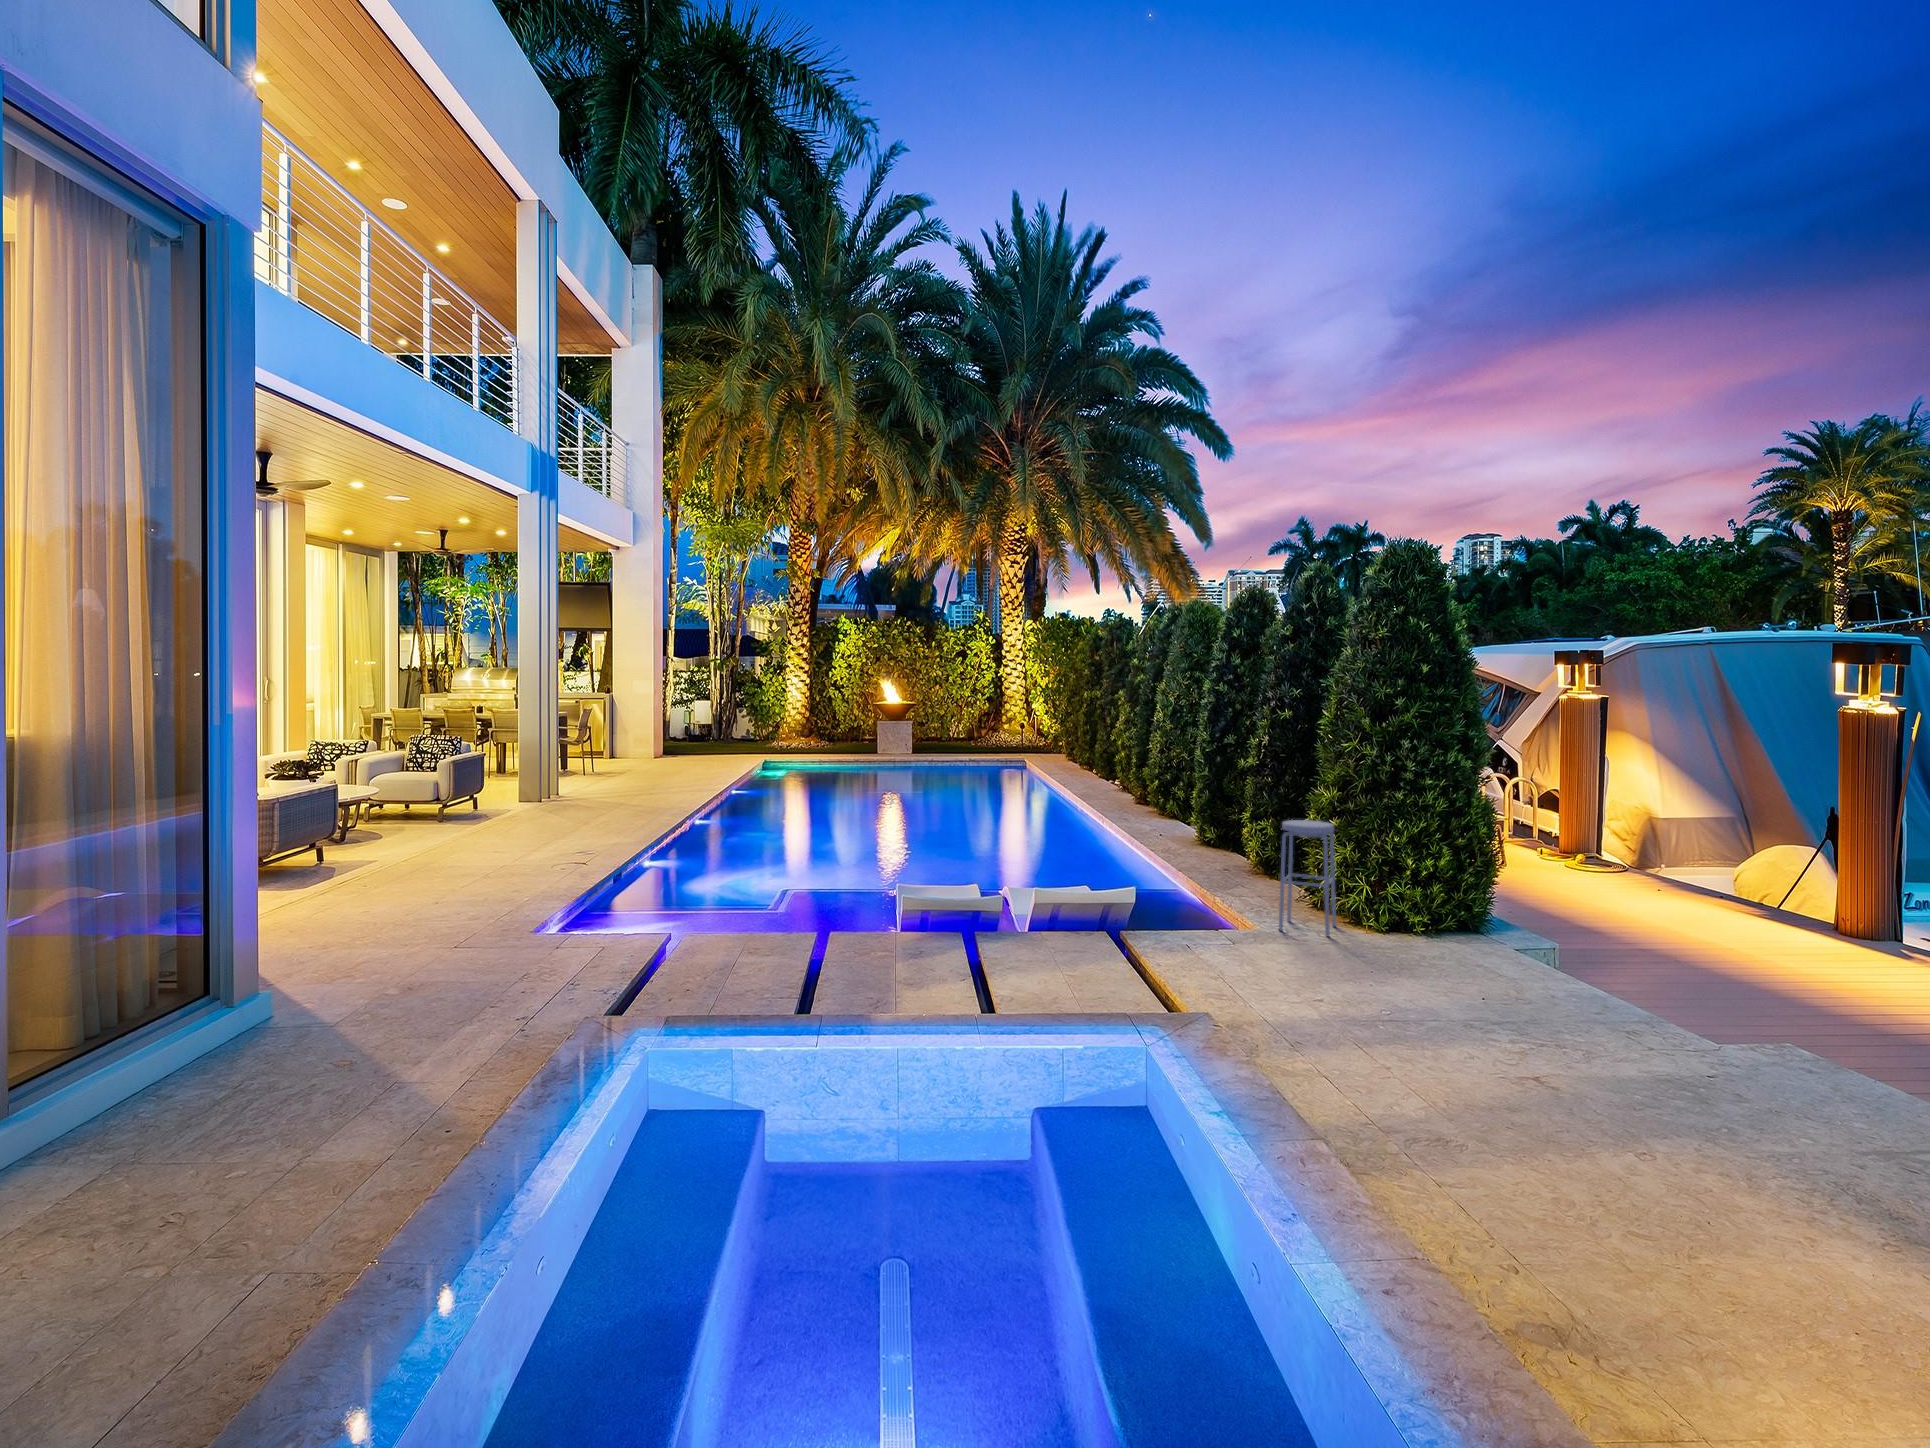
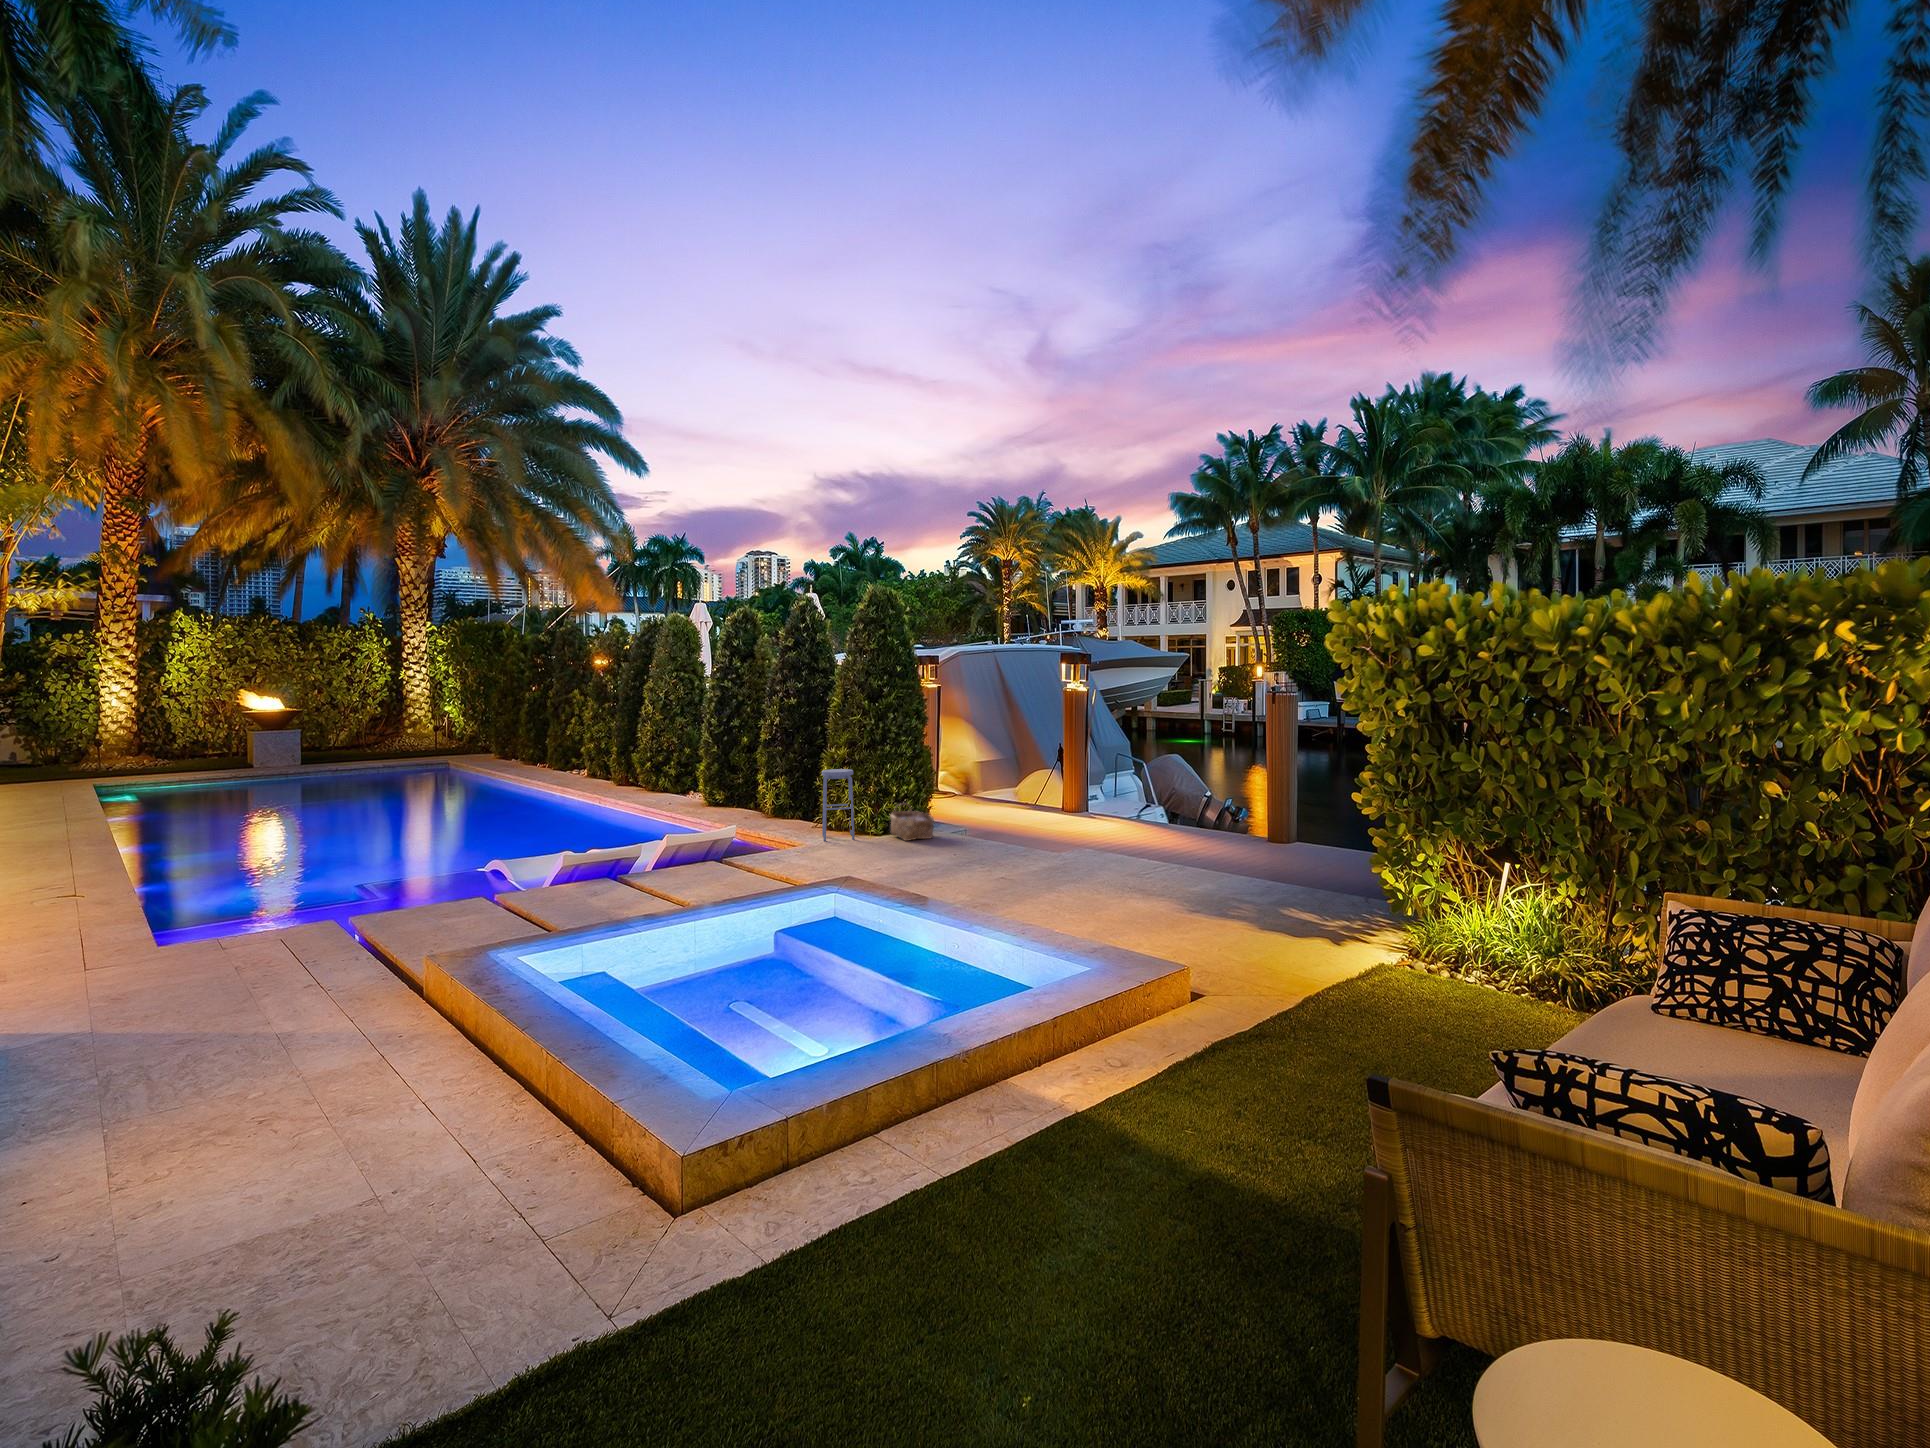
woven basket: none [1393,889,1471,960] -> present [890,804,934,841]

